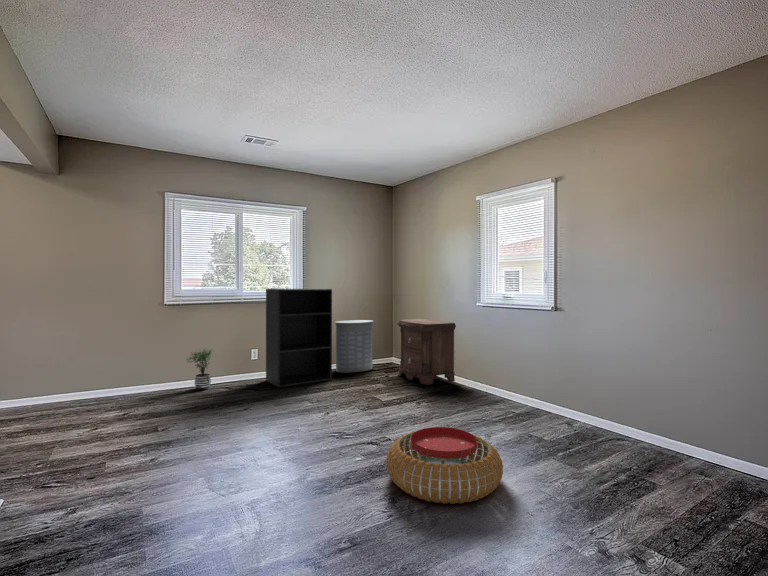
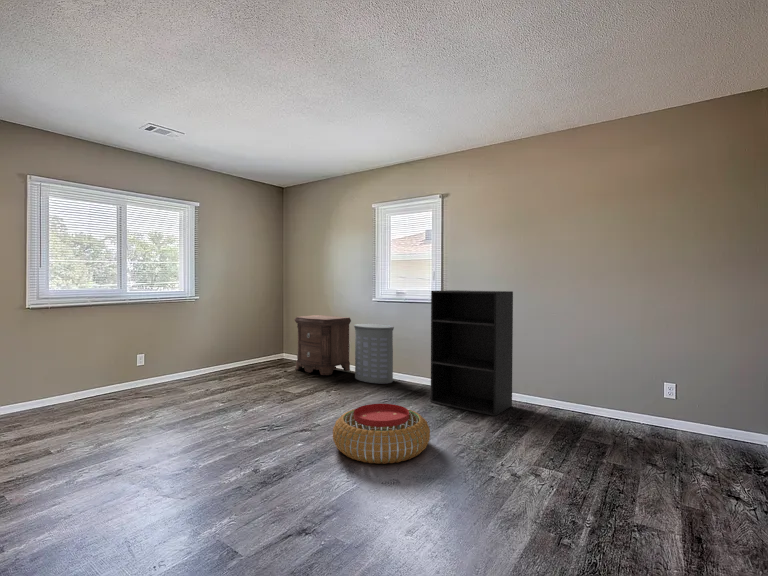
bookshelf: present [266,289,332,387] -> present [431,290,513,416]
laundry hamper: present [335,320,374,373] -> present [354,324,394,384]
potted plant: present [187,350,212,390] -> none [63,354,101,401]

